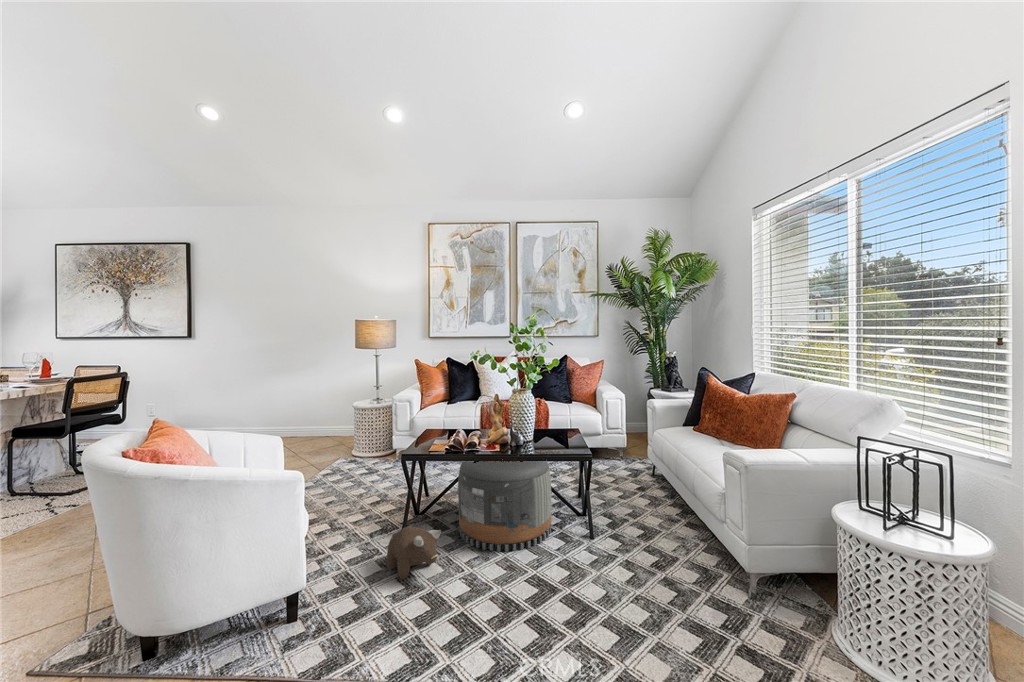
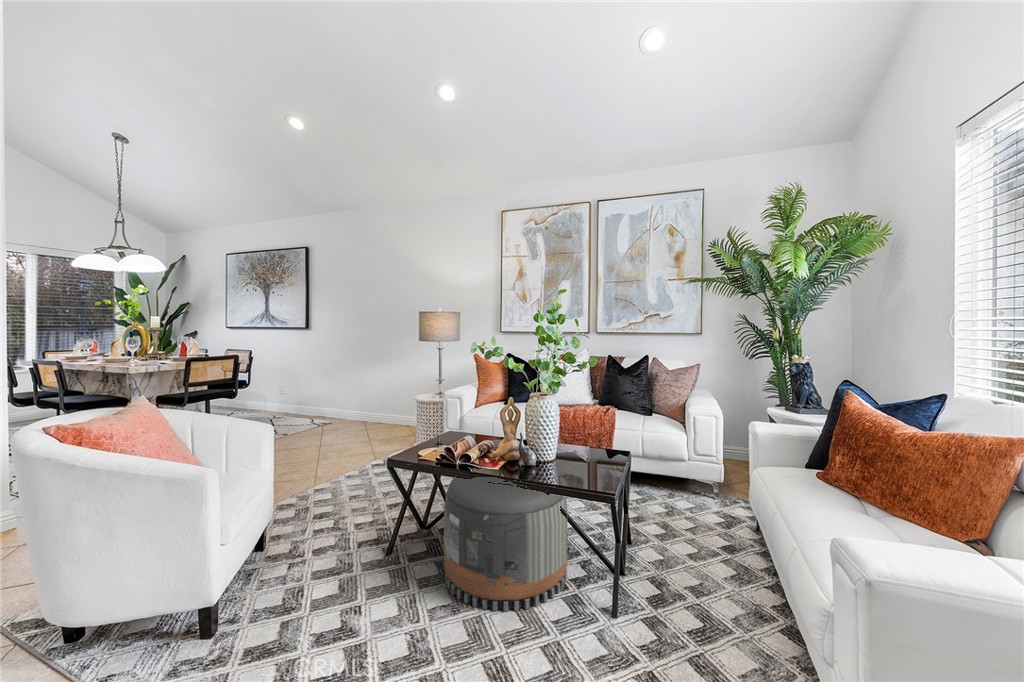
plush toy: present [387,527,441,580] -> none [328,551,389,621]

